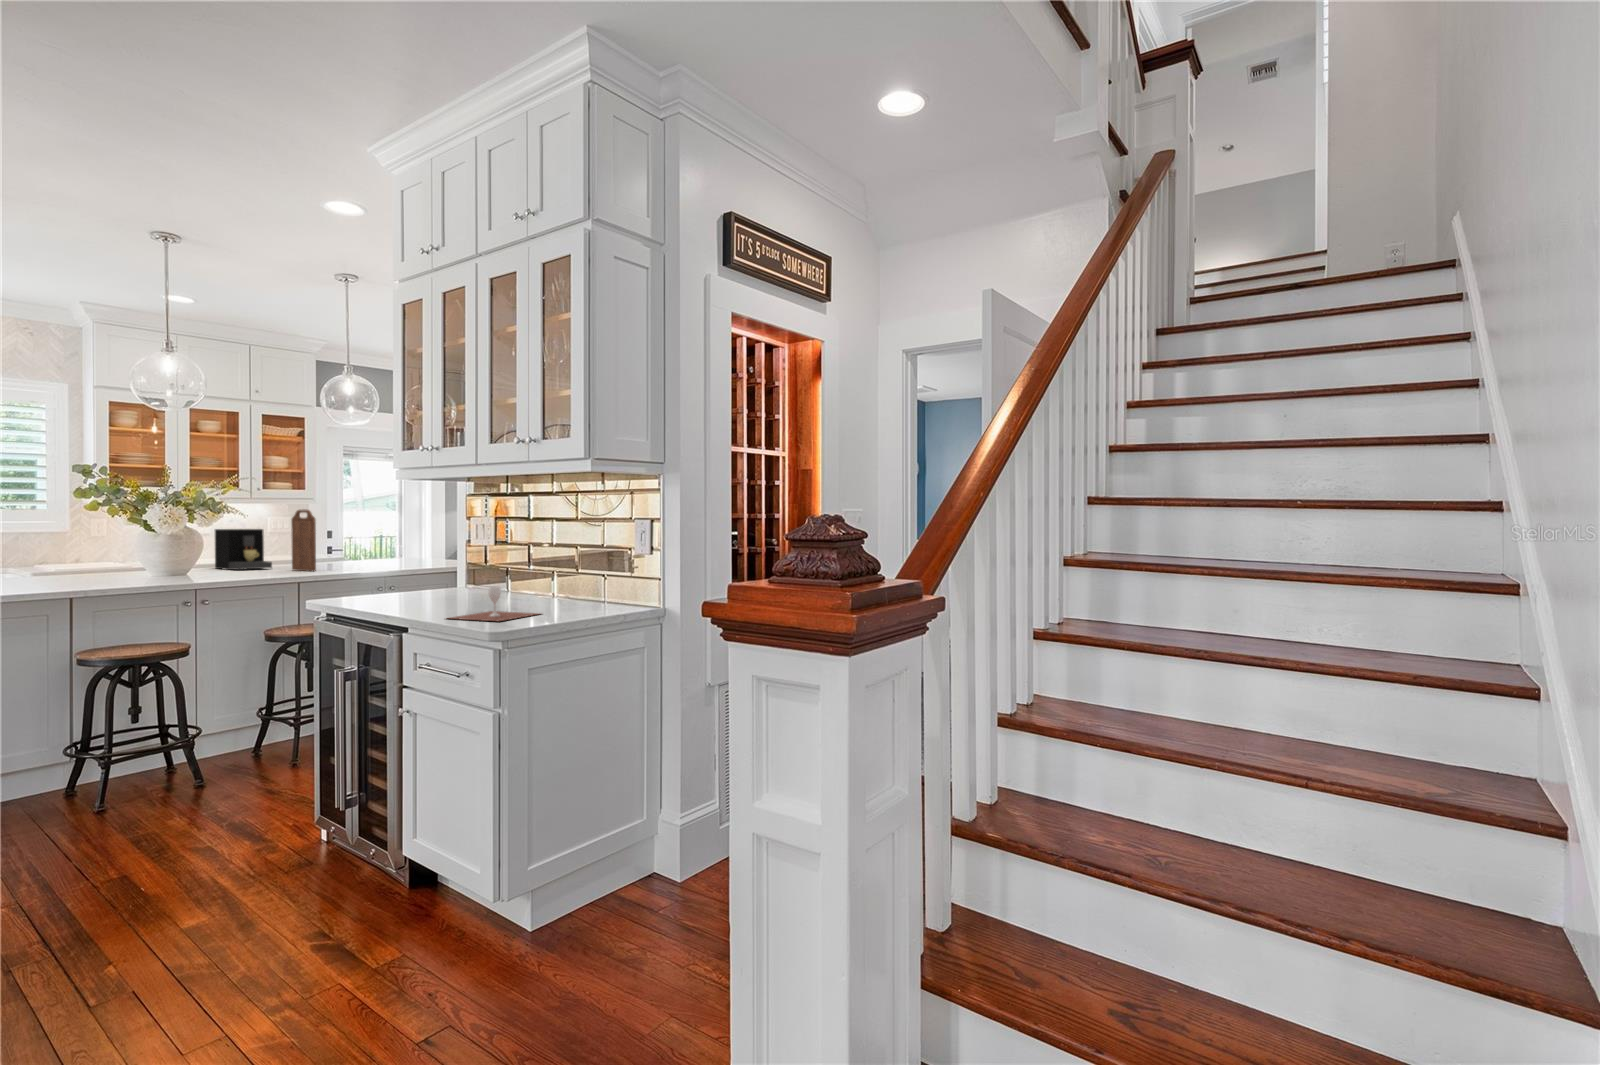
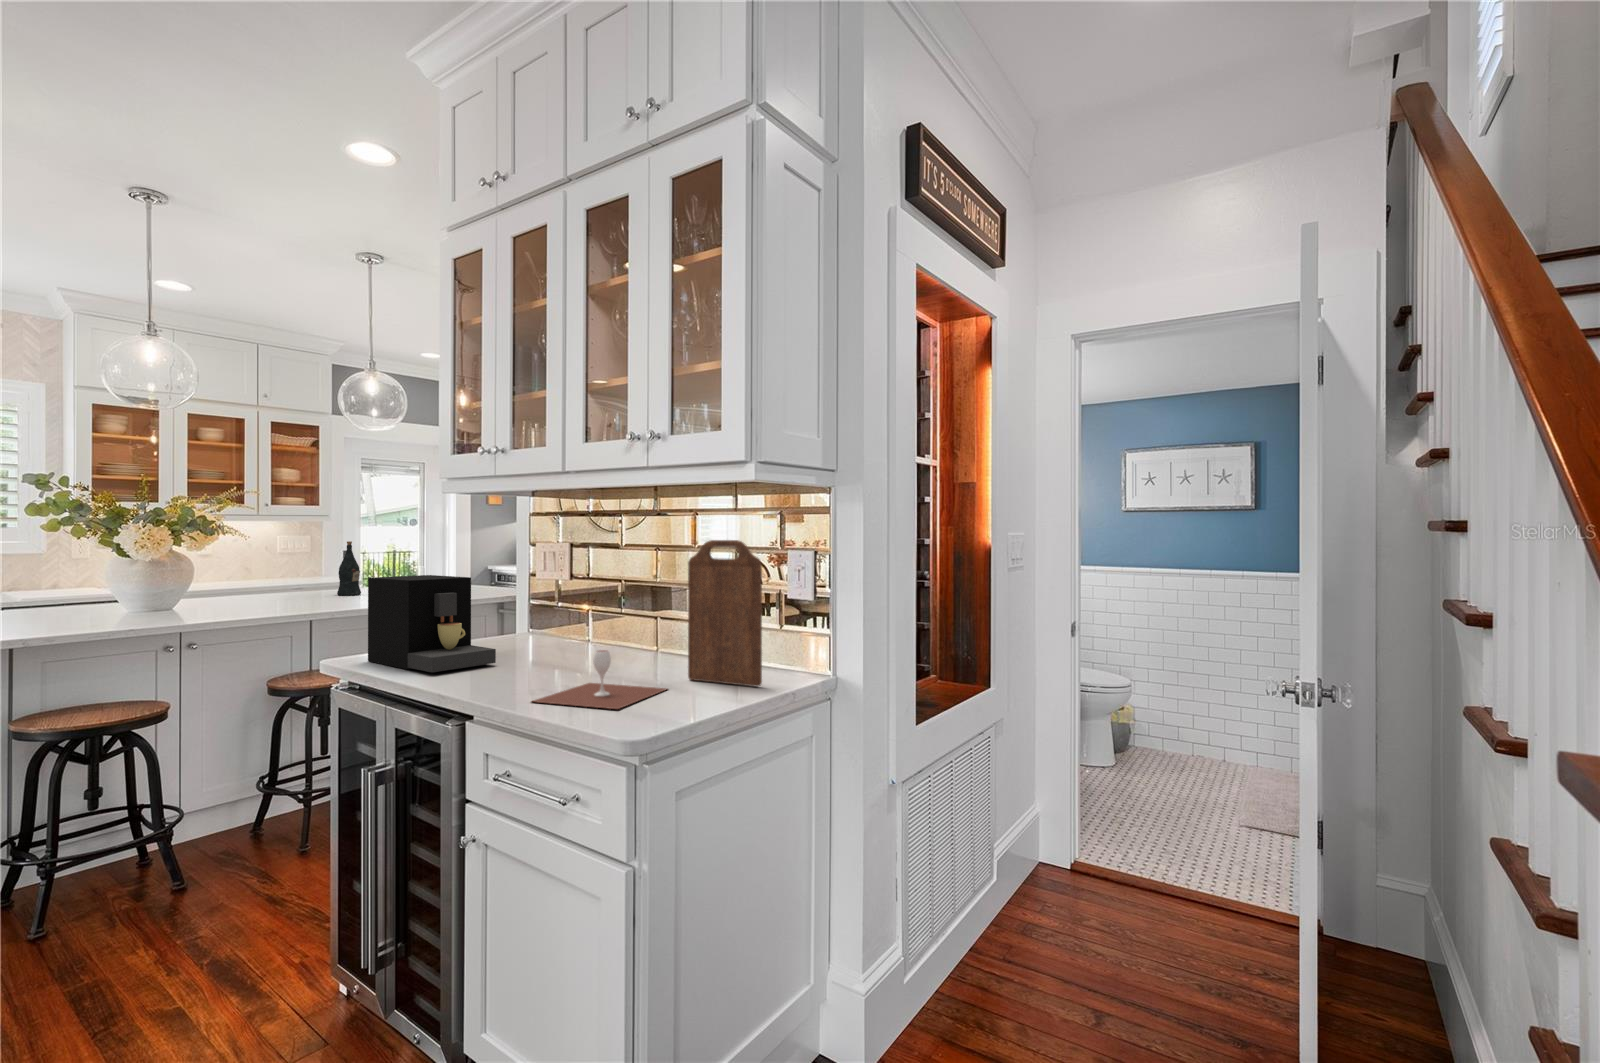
cutting board: present [291,509,316,571] -> present [688,540,762,686]
wine bottle: none [322,520,342,566] -> present [337,541,361,596]
coffee maker: present [215,529,272,570] -> present [368,575,496,672]

